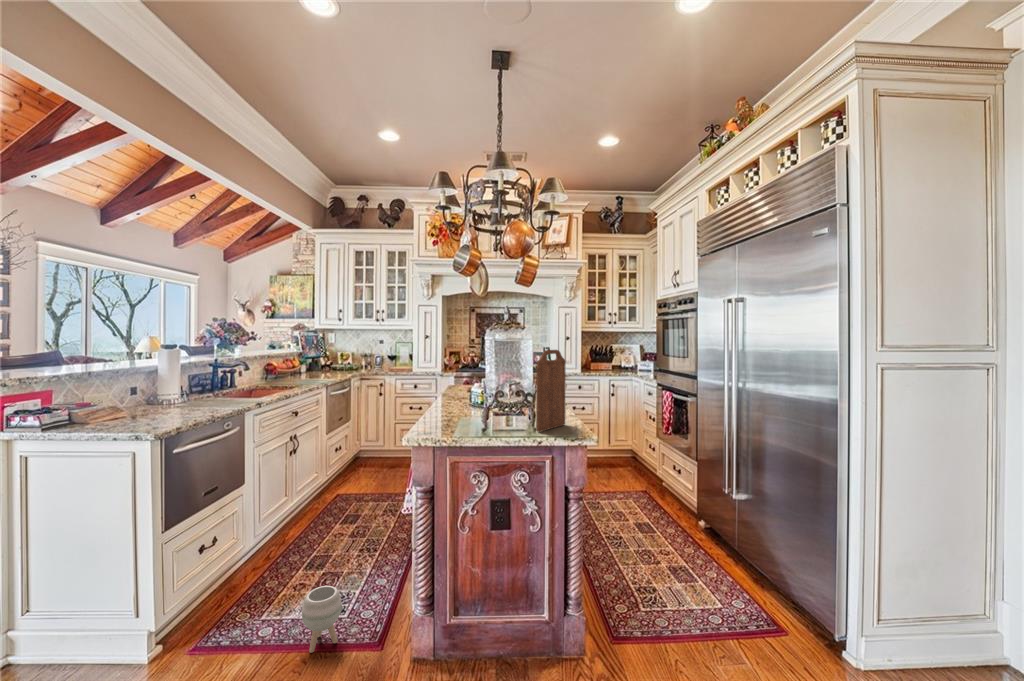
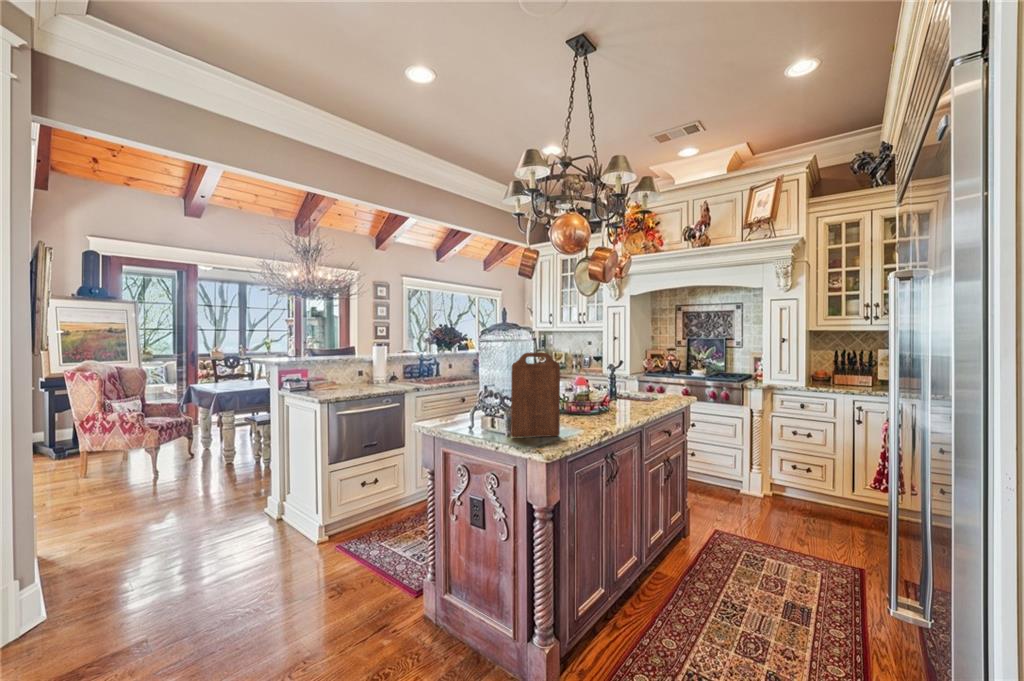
planter: present [302,586,342,653] -> none [377,533,406,580]

